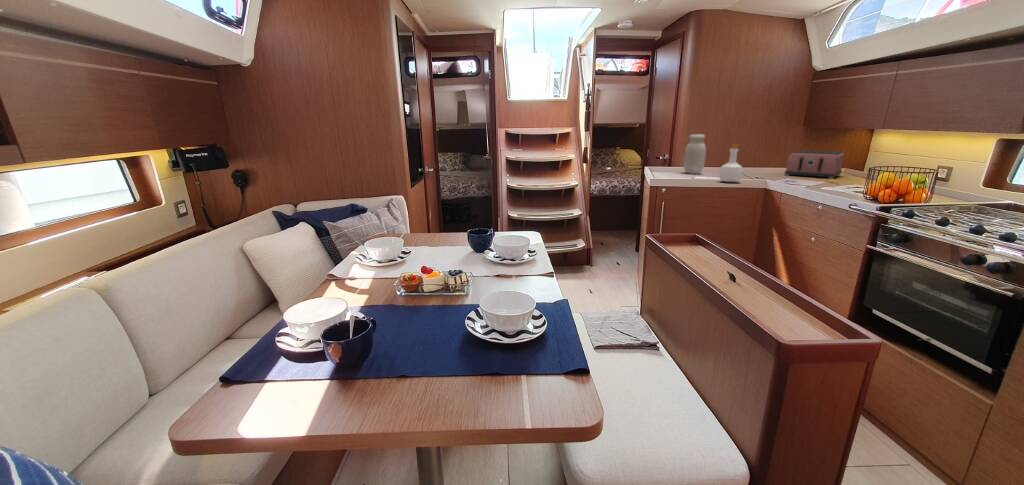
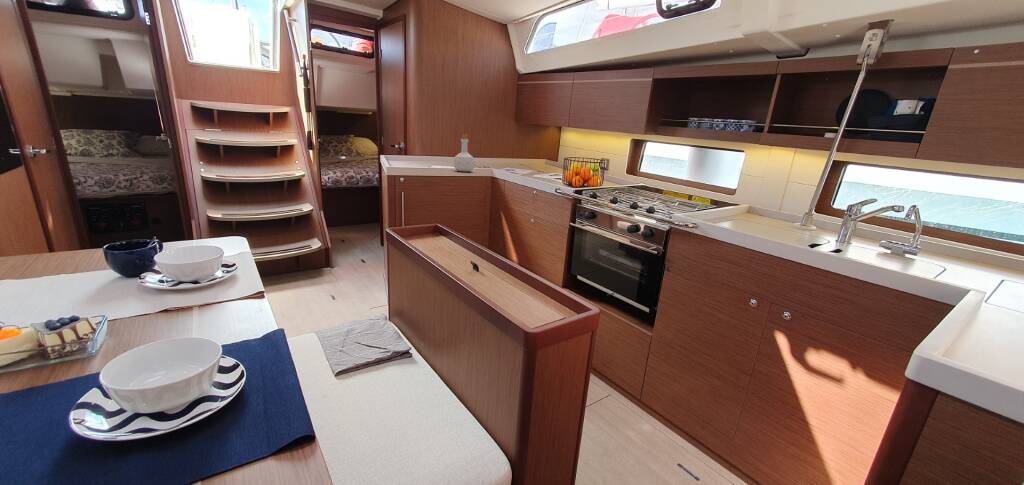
jar: present [684,135,706,174] -> none [421,124,440,163]
toaster: present [785,150,844,179] -> none [506,144,545,169]

